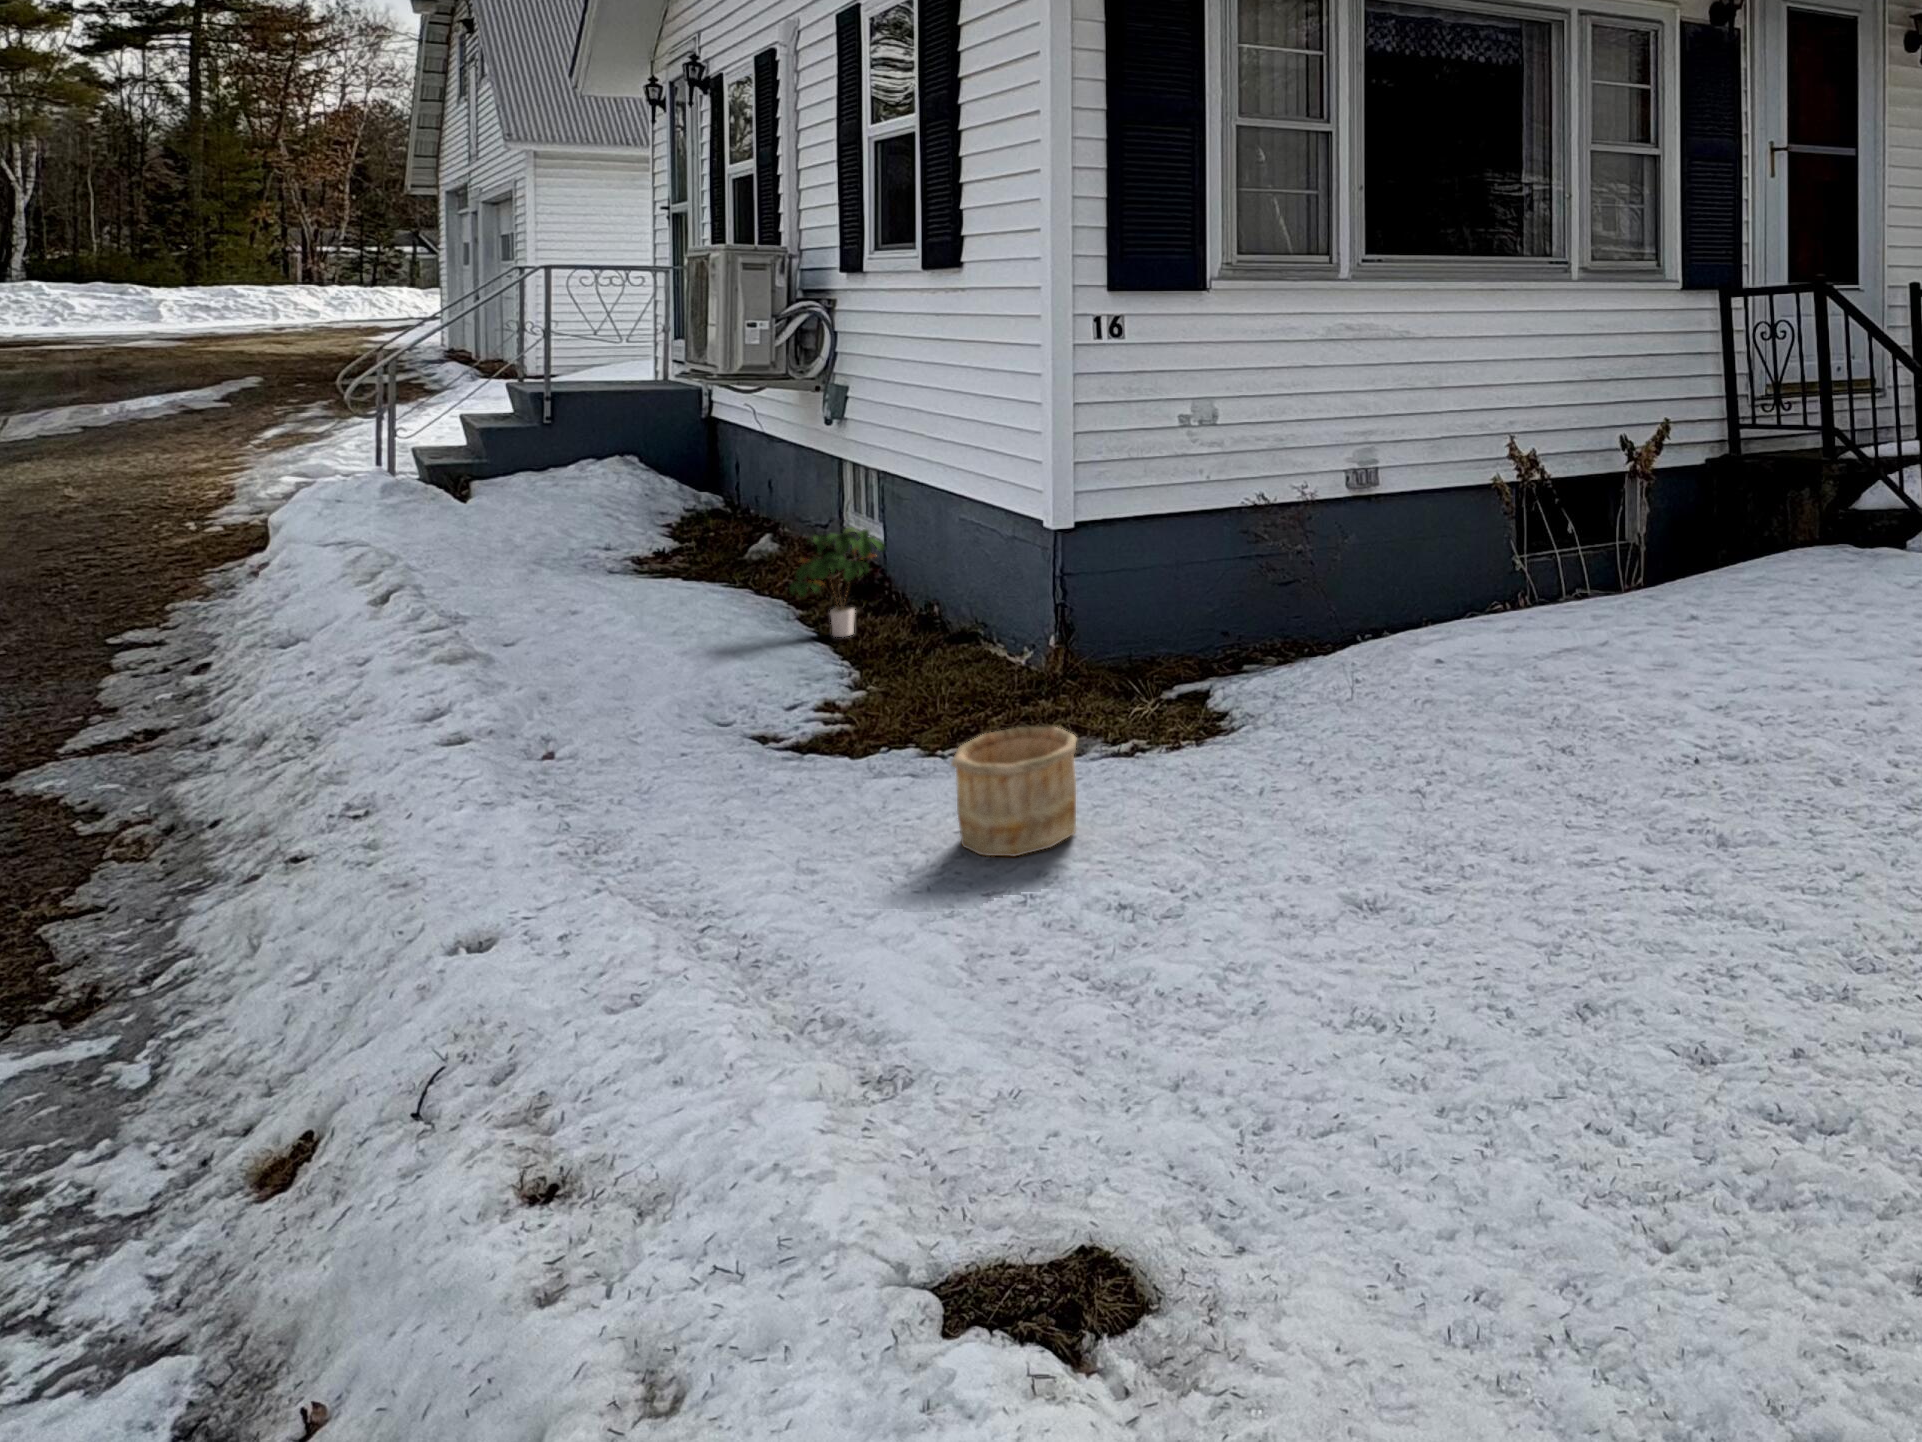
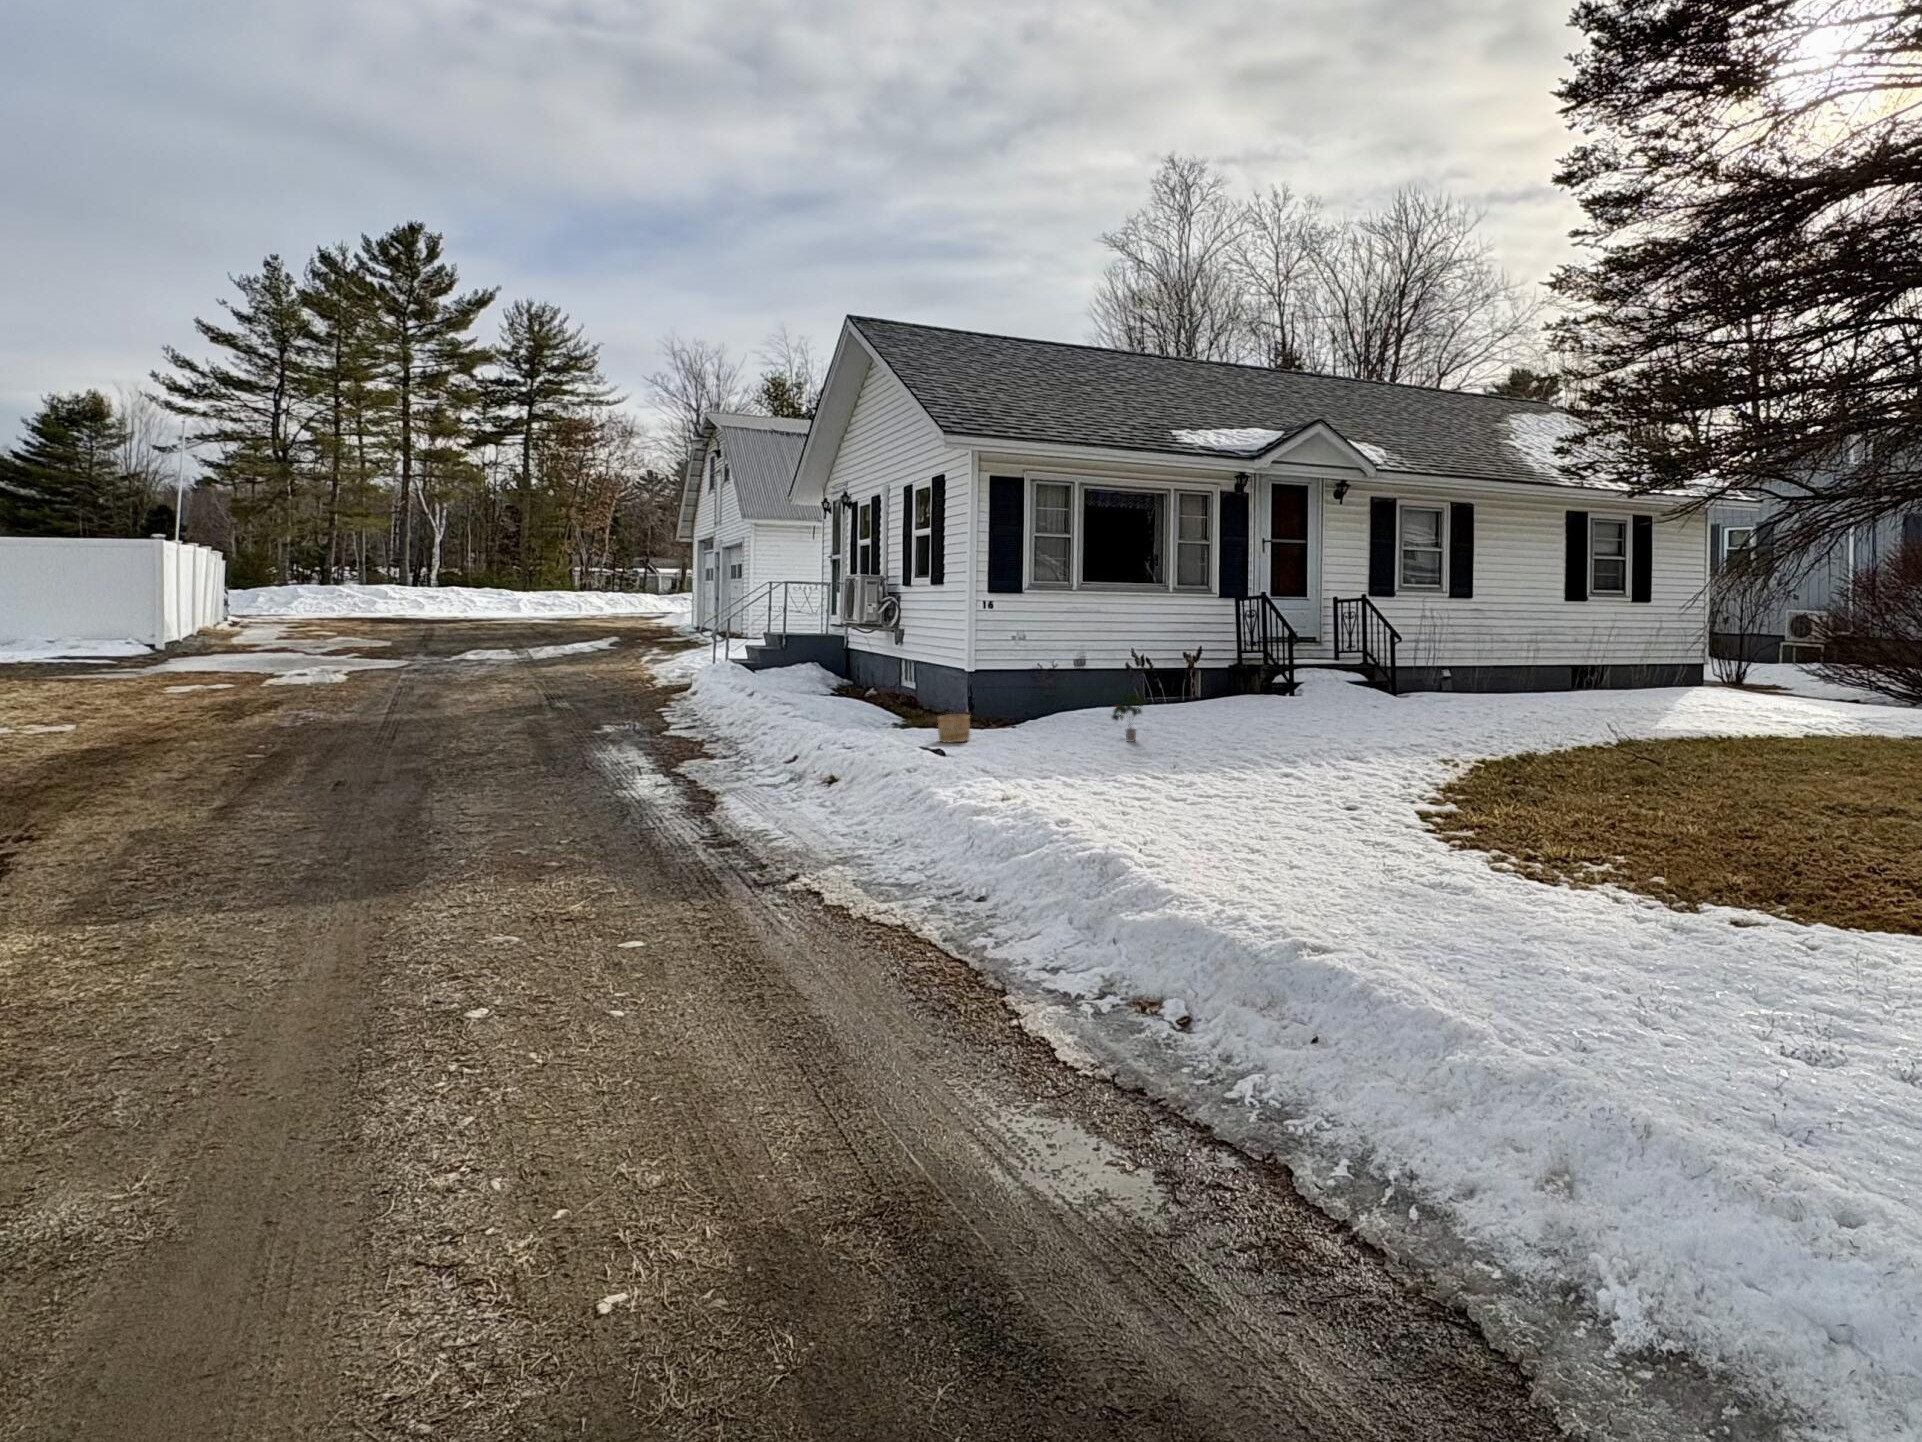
potted plant: present [789,527,885,637] -> present [1112,693,1148,742]

